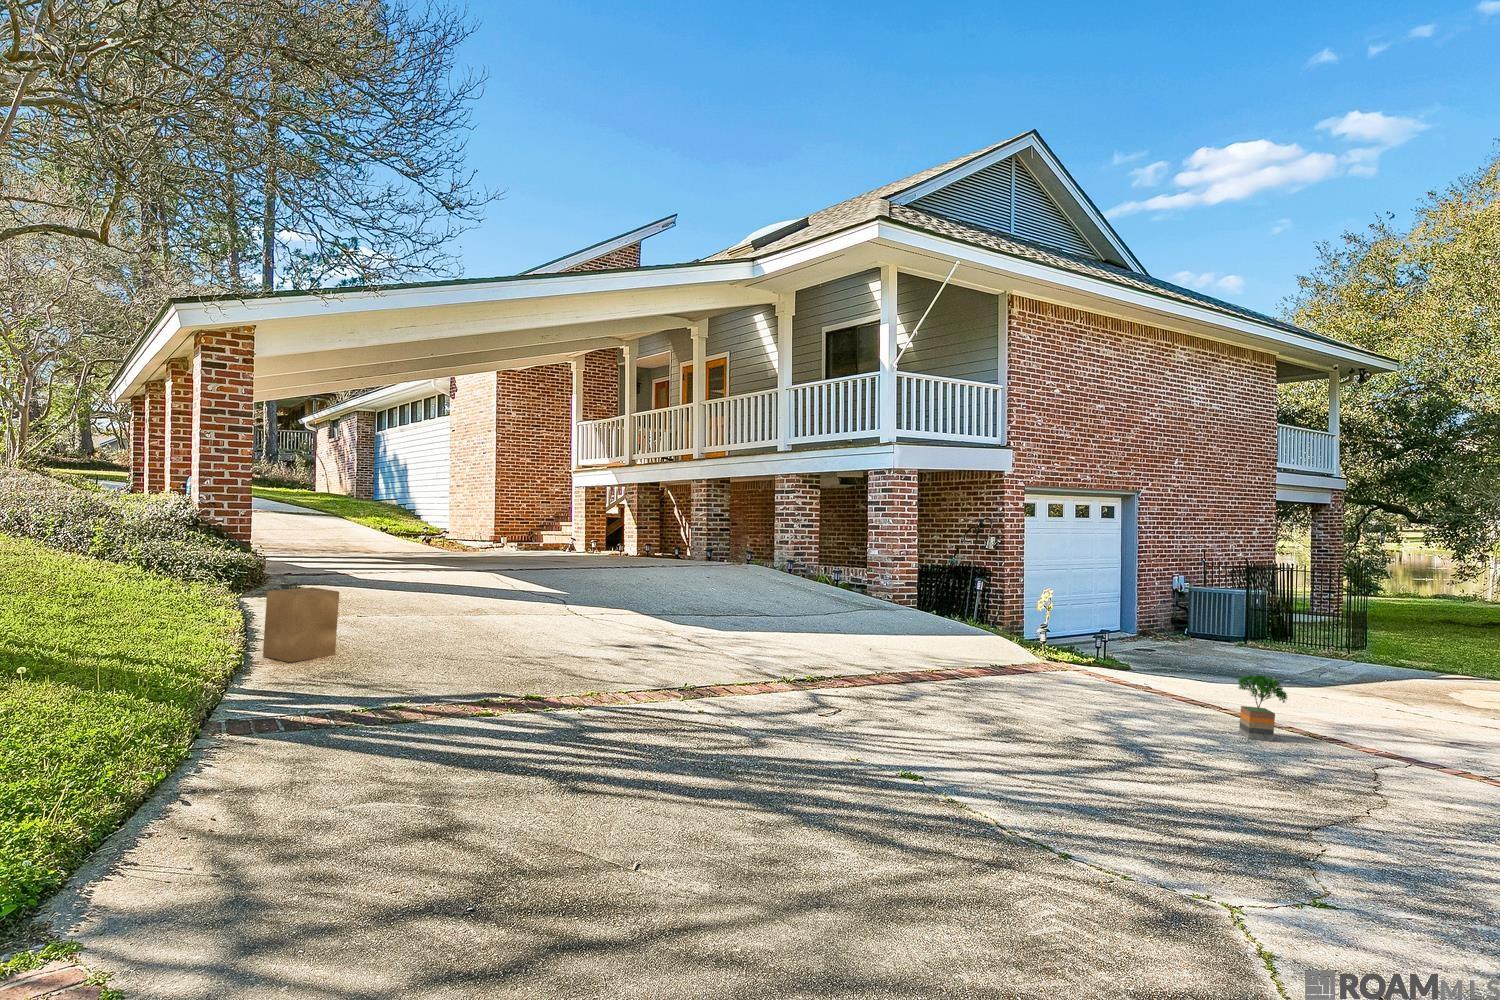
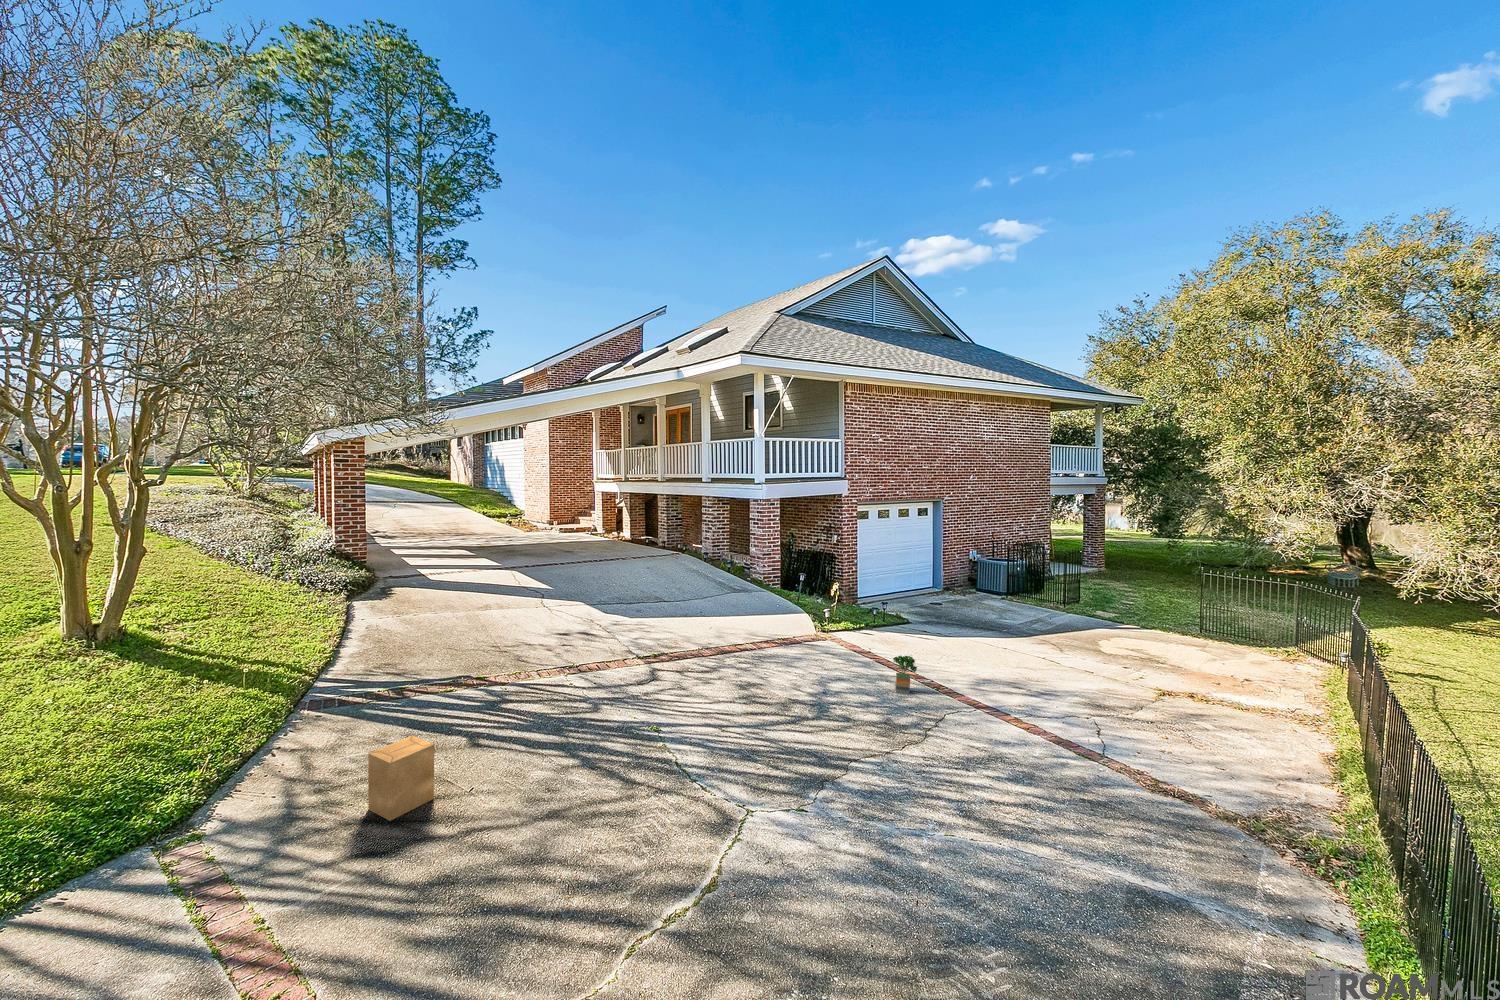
cardboard box: present [263,587,339,662] -> present [368,736,434,821]

